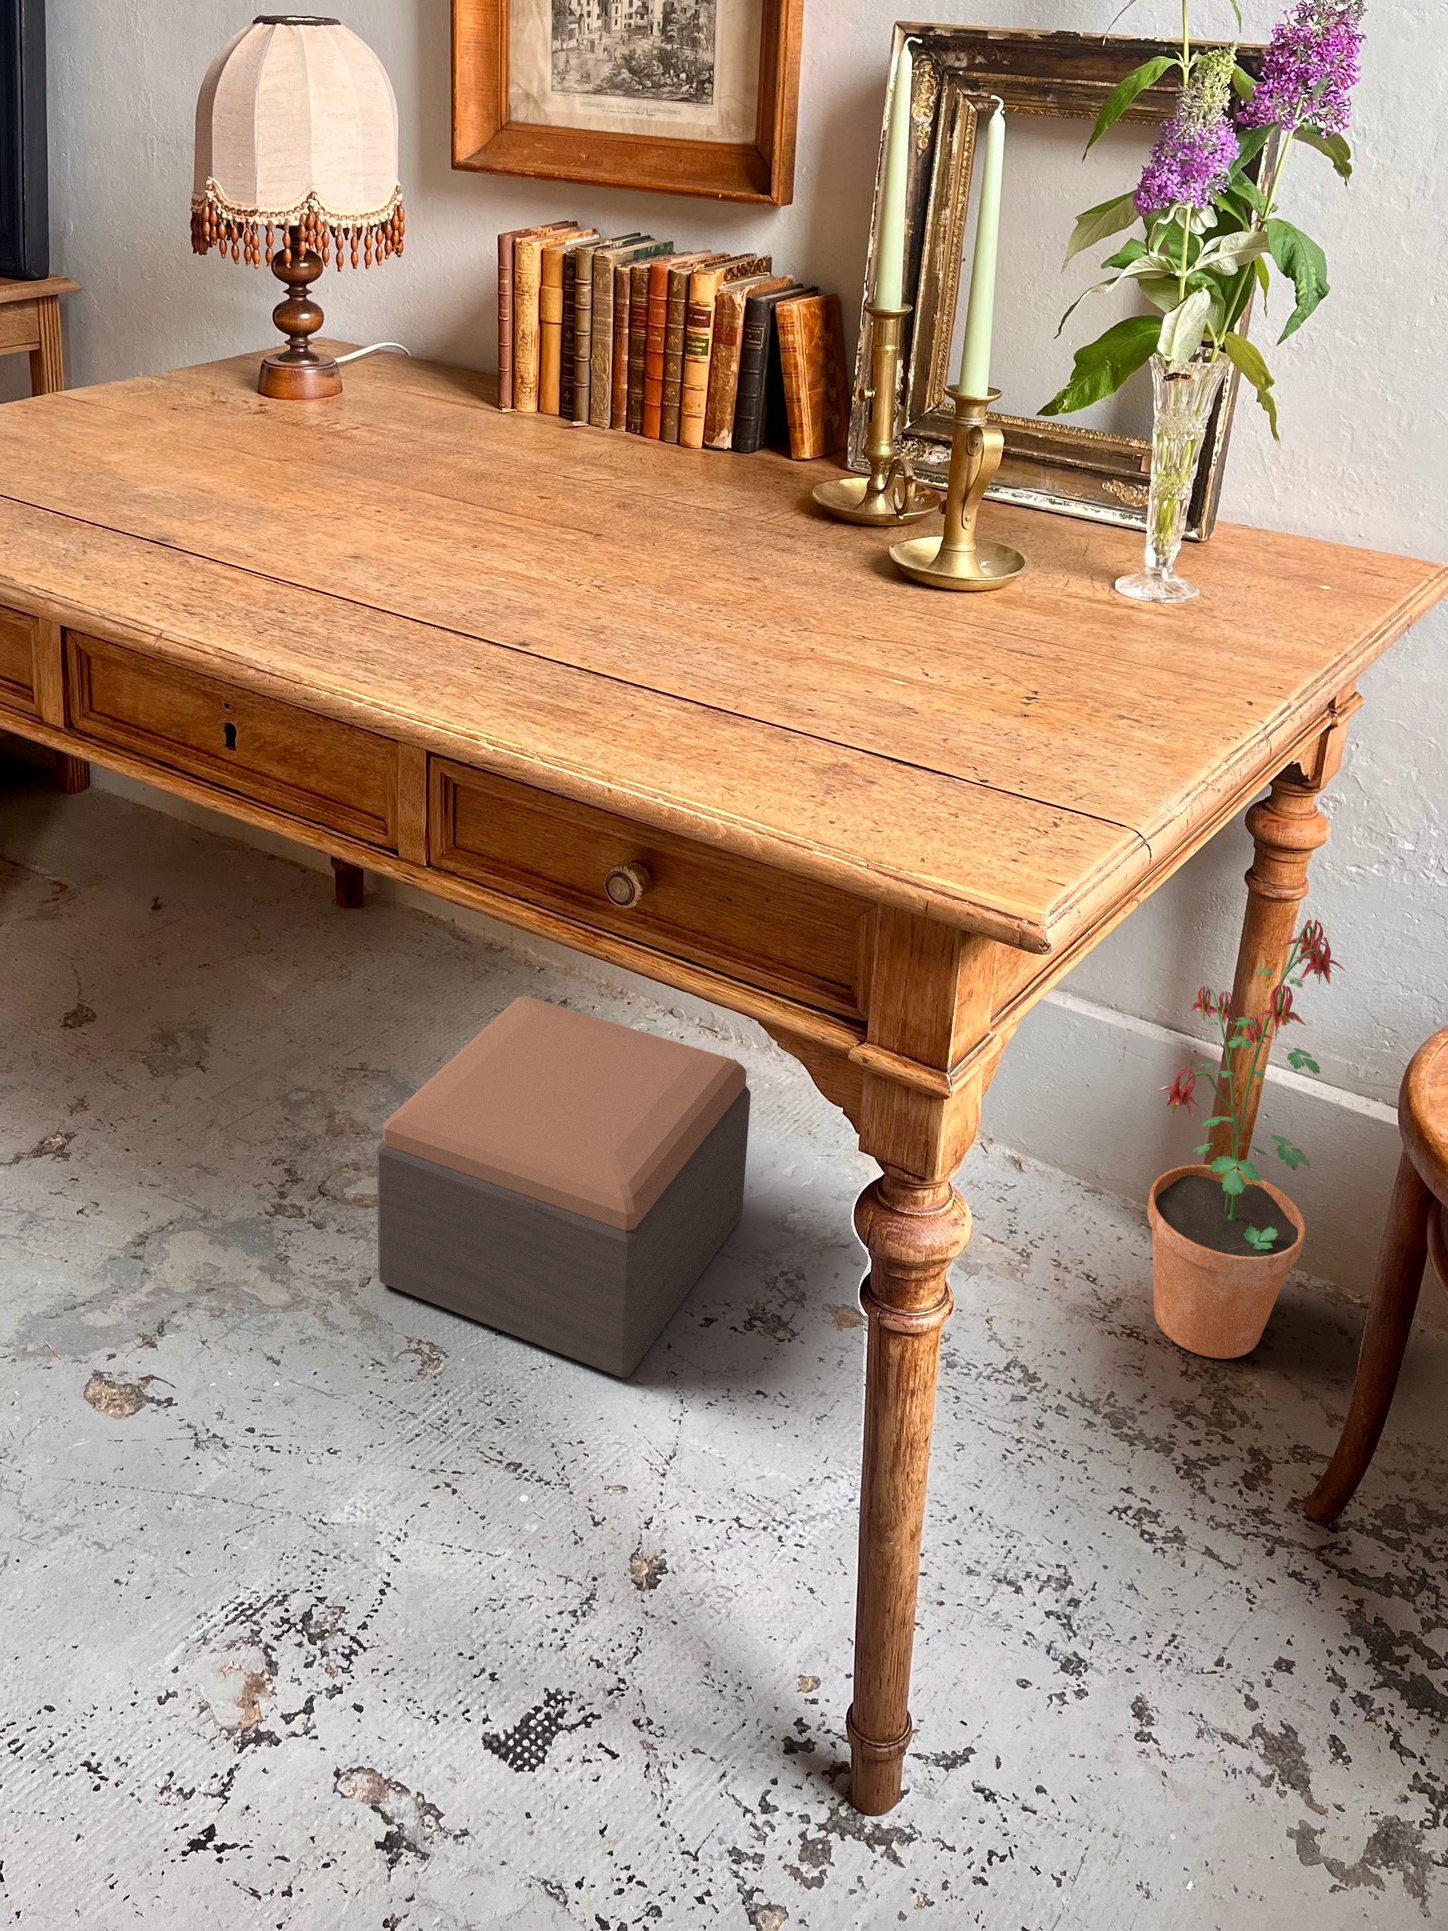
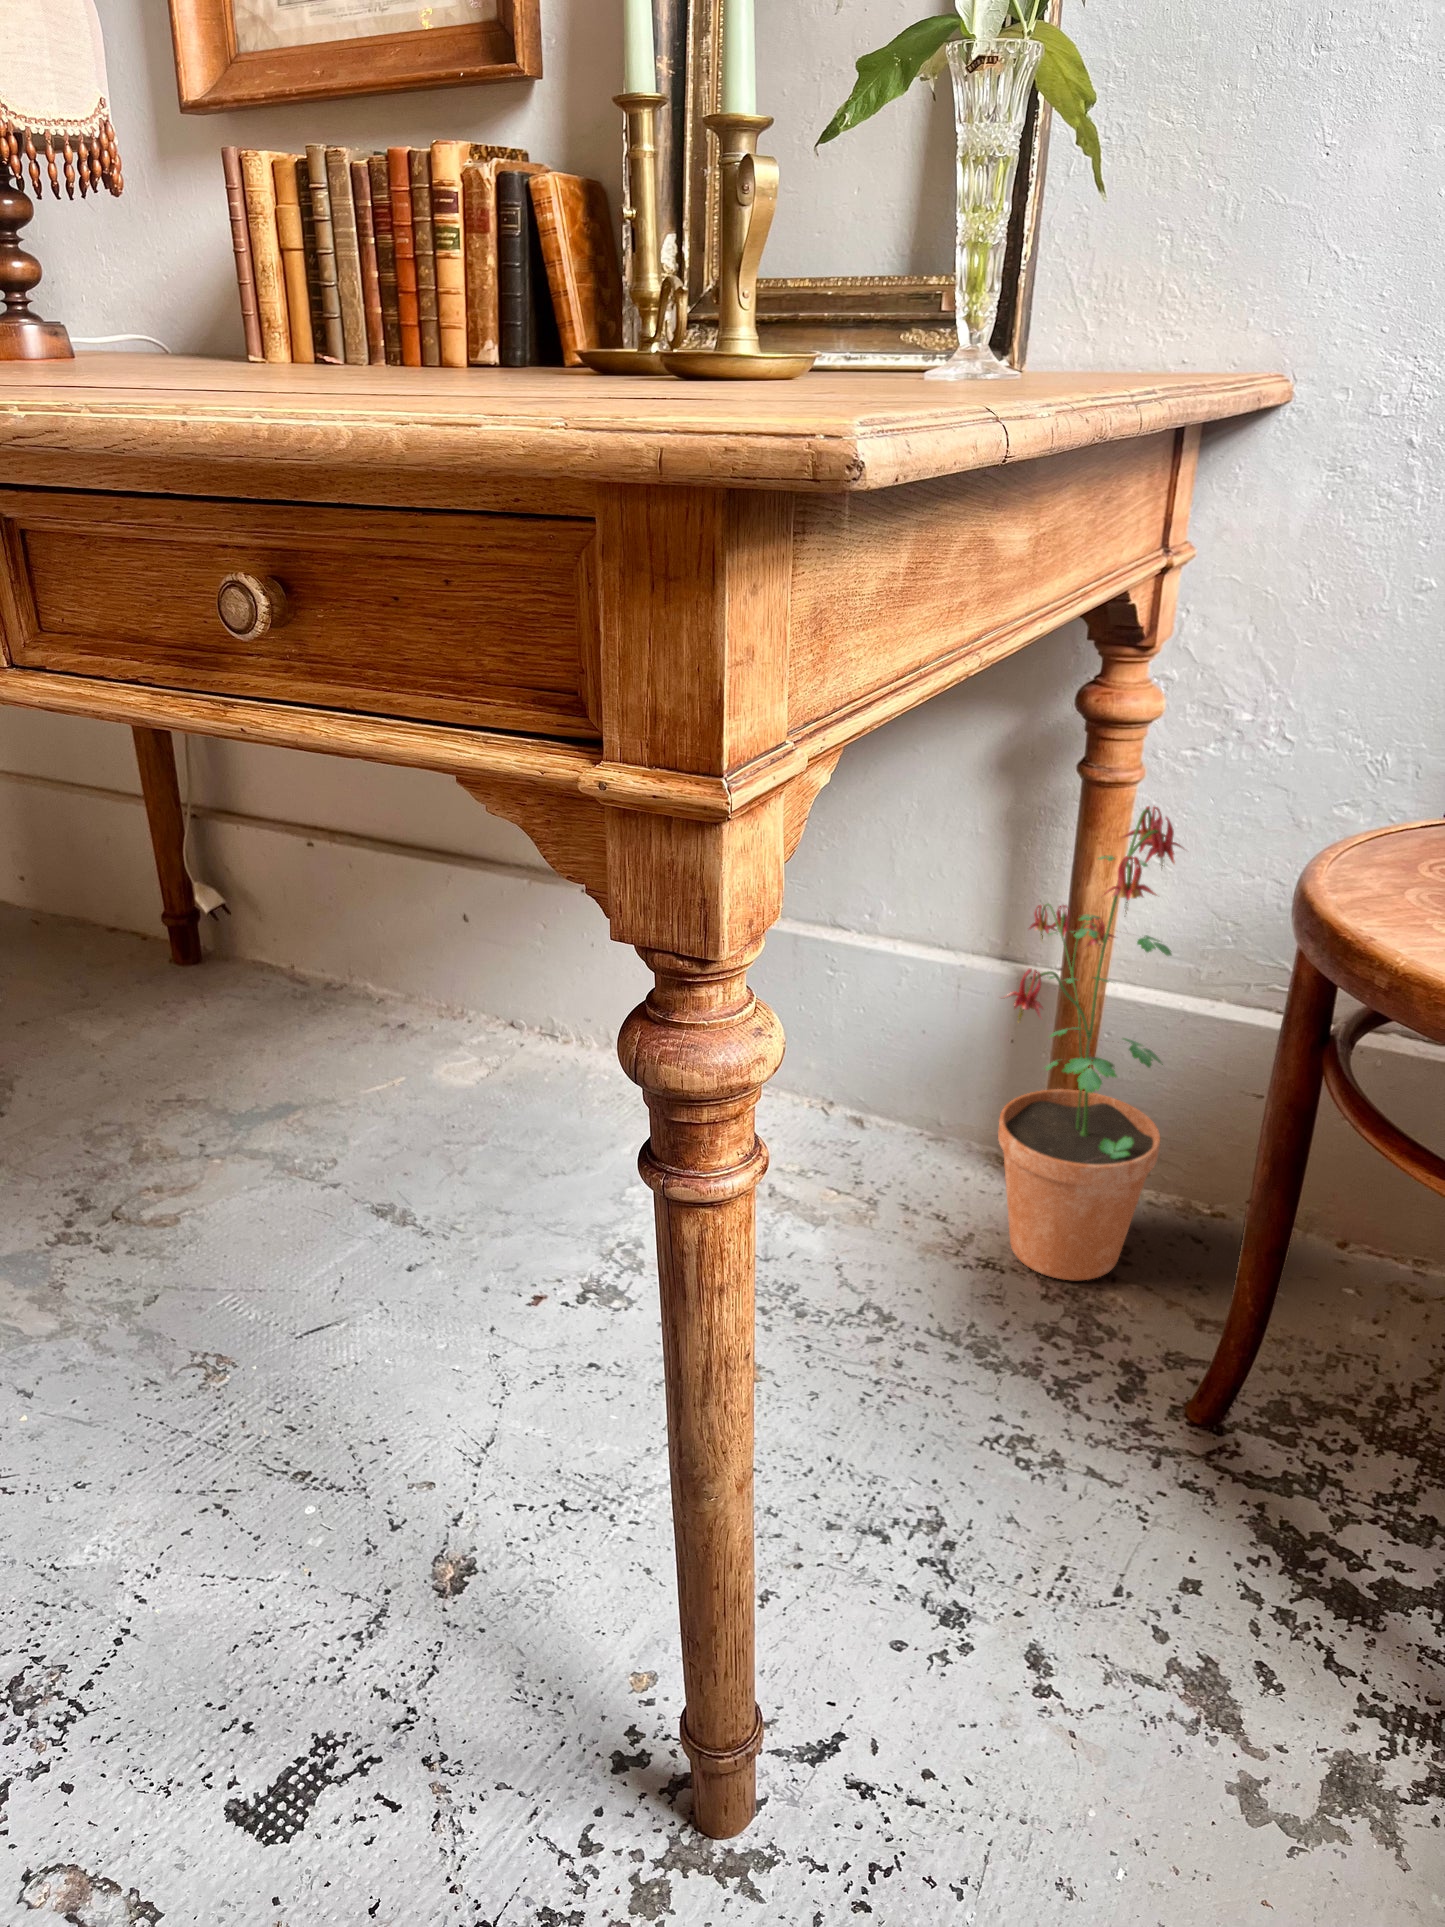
footstool: present [377,996,751,1378] -> none [145,991,584,1368]

